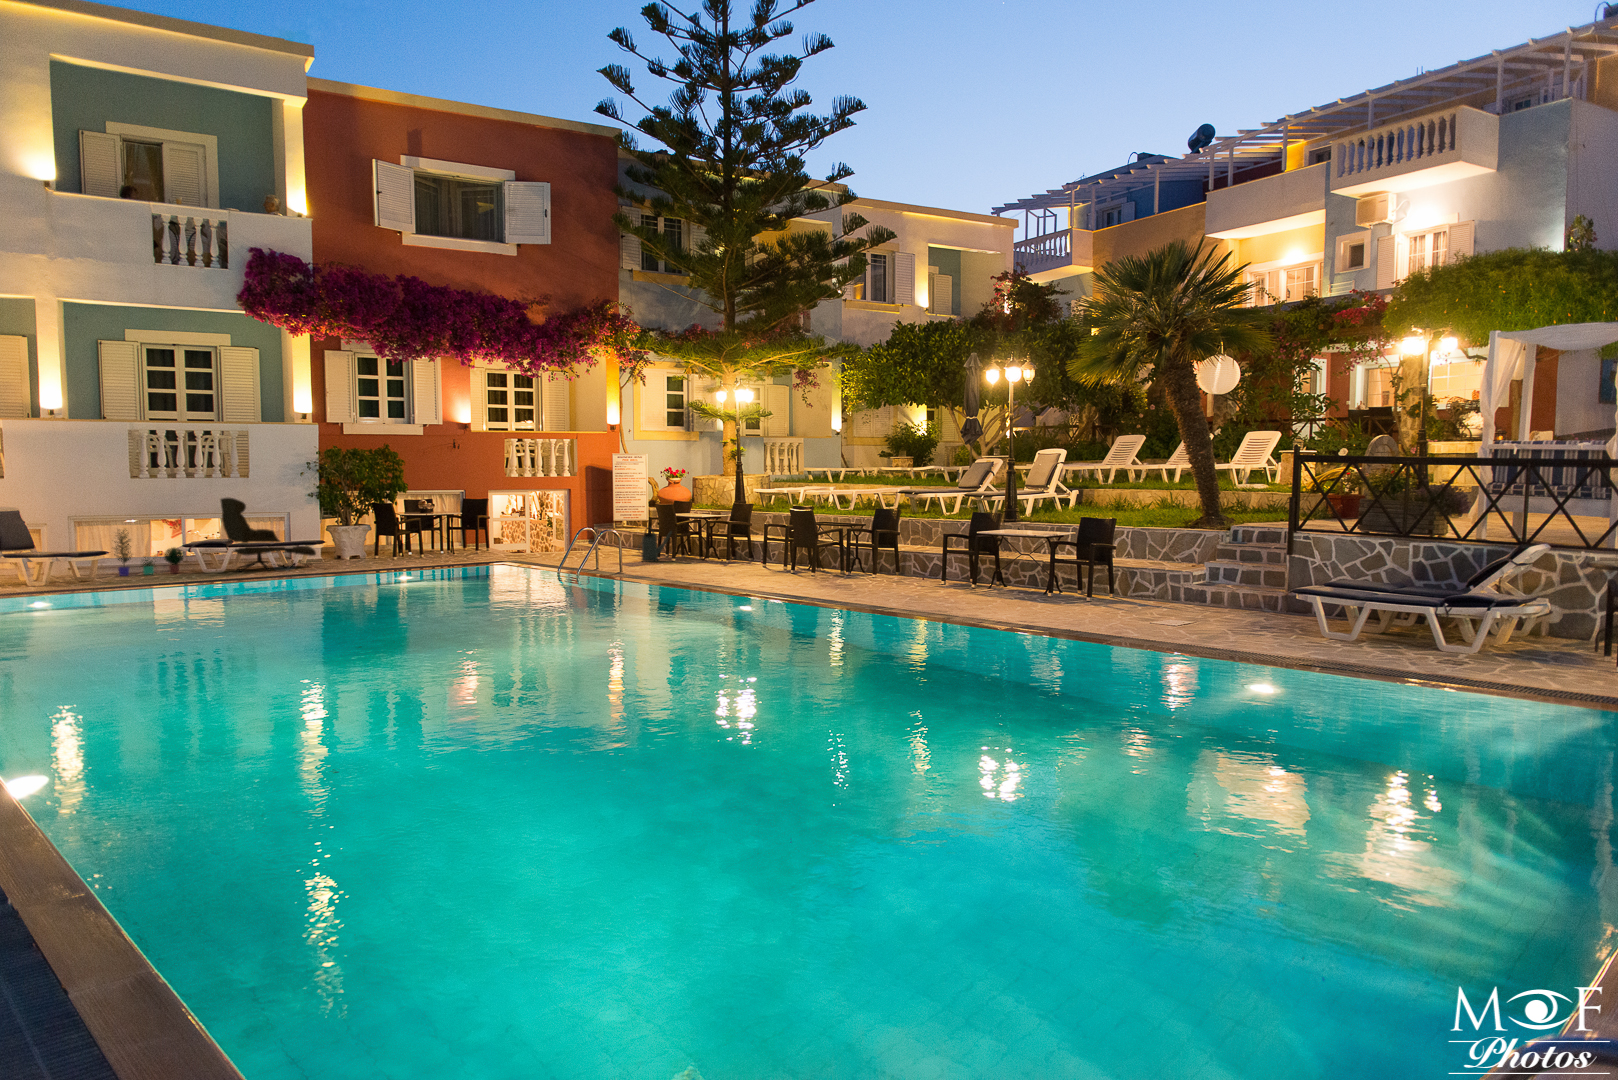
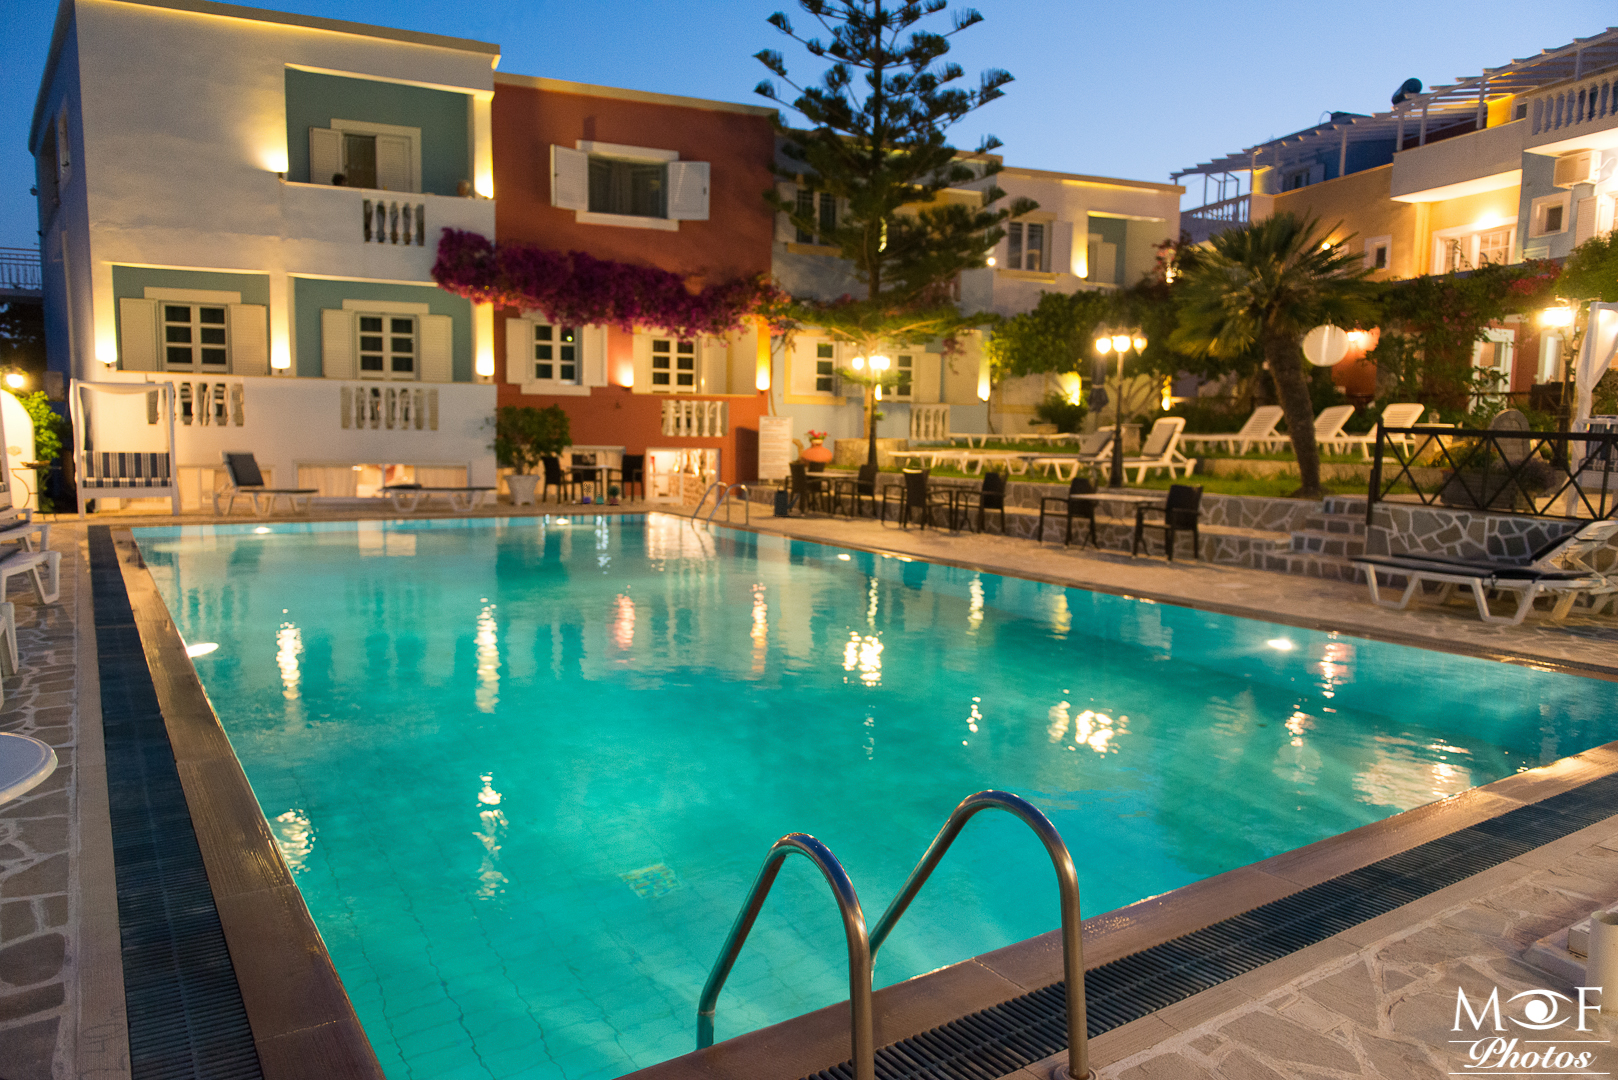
lounge chair: present [221,498,316,571] -> none [414,447,492,512]
potted plant: present [114,530,183,576] -> present [582,483,621,505]

